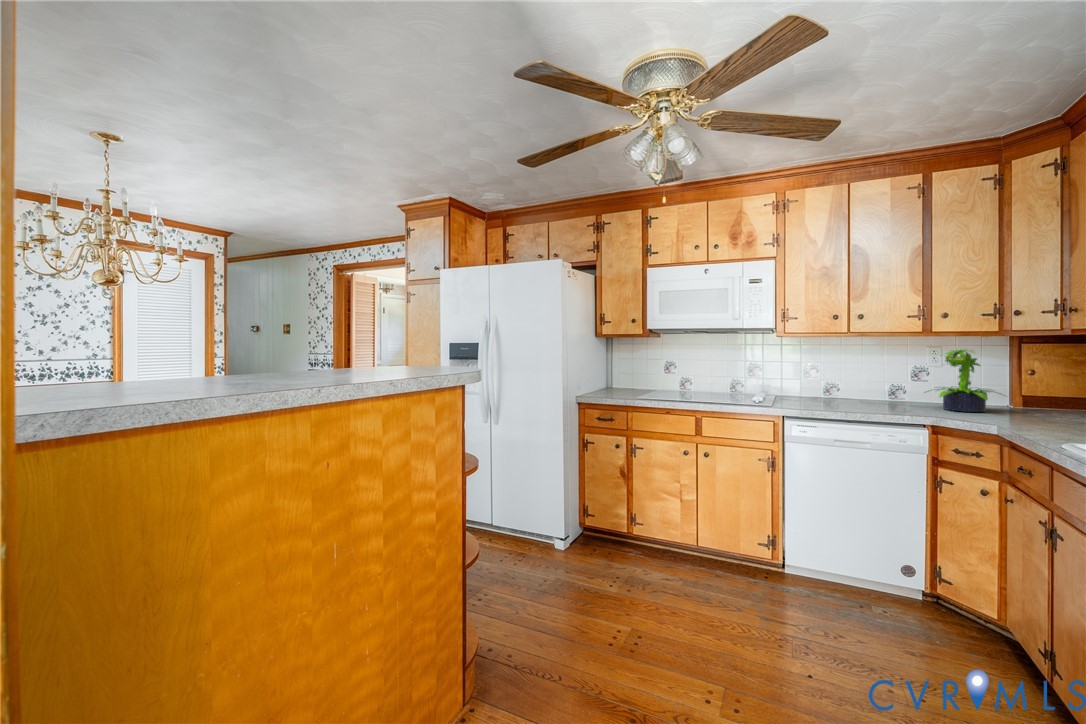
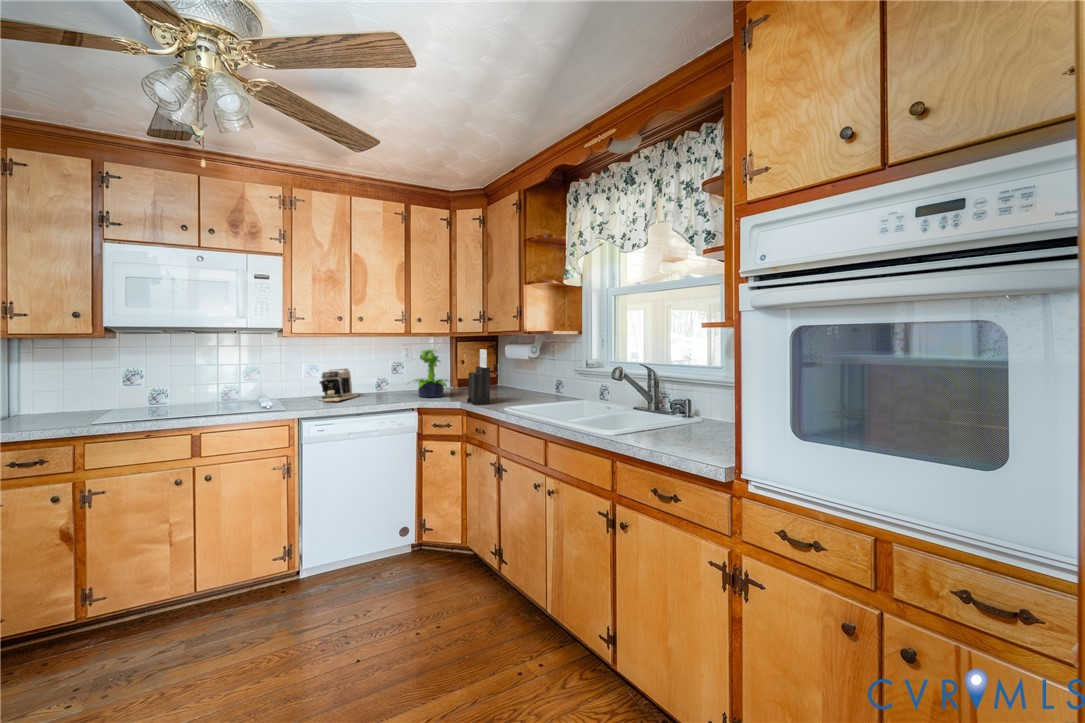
knife block: none [1020,347,1065,429] -> present [467,349,490,404]
coffee maker: none [809,371,863,405] -> present [320,369,359,401]

